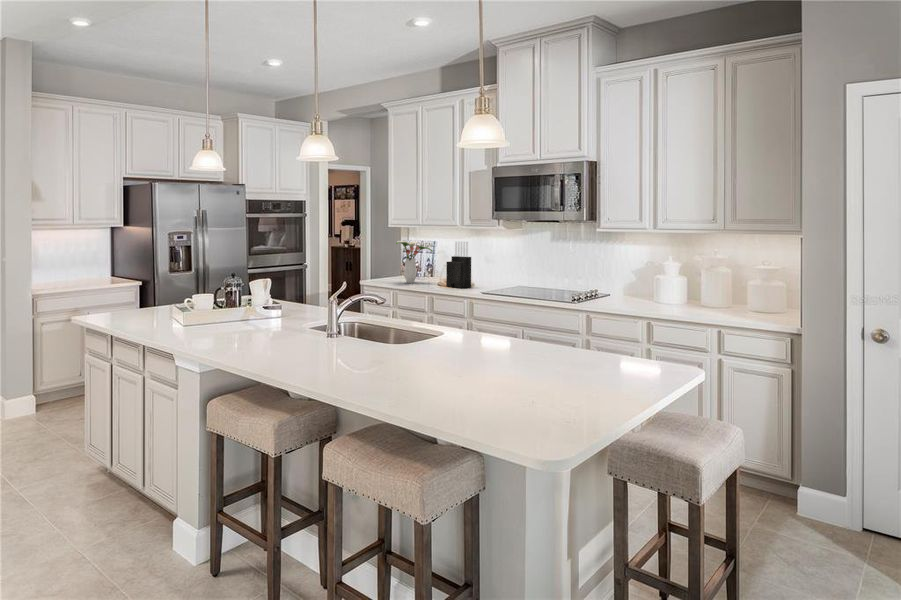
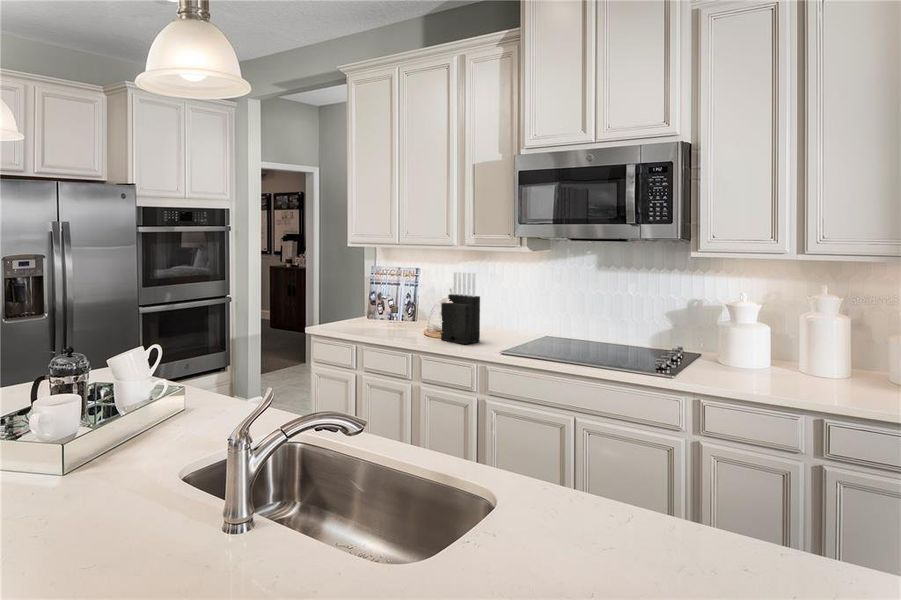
flower arrangement: present [396,241,433,283] -> none [363,269,418,332]

